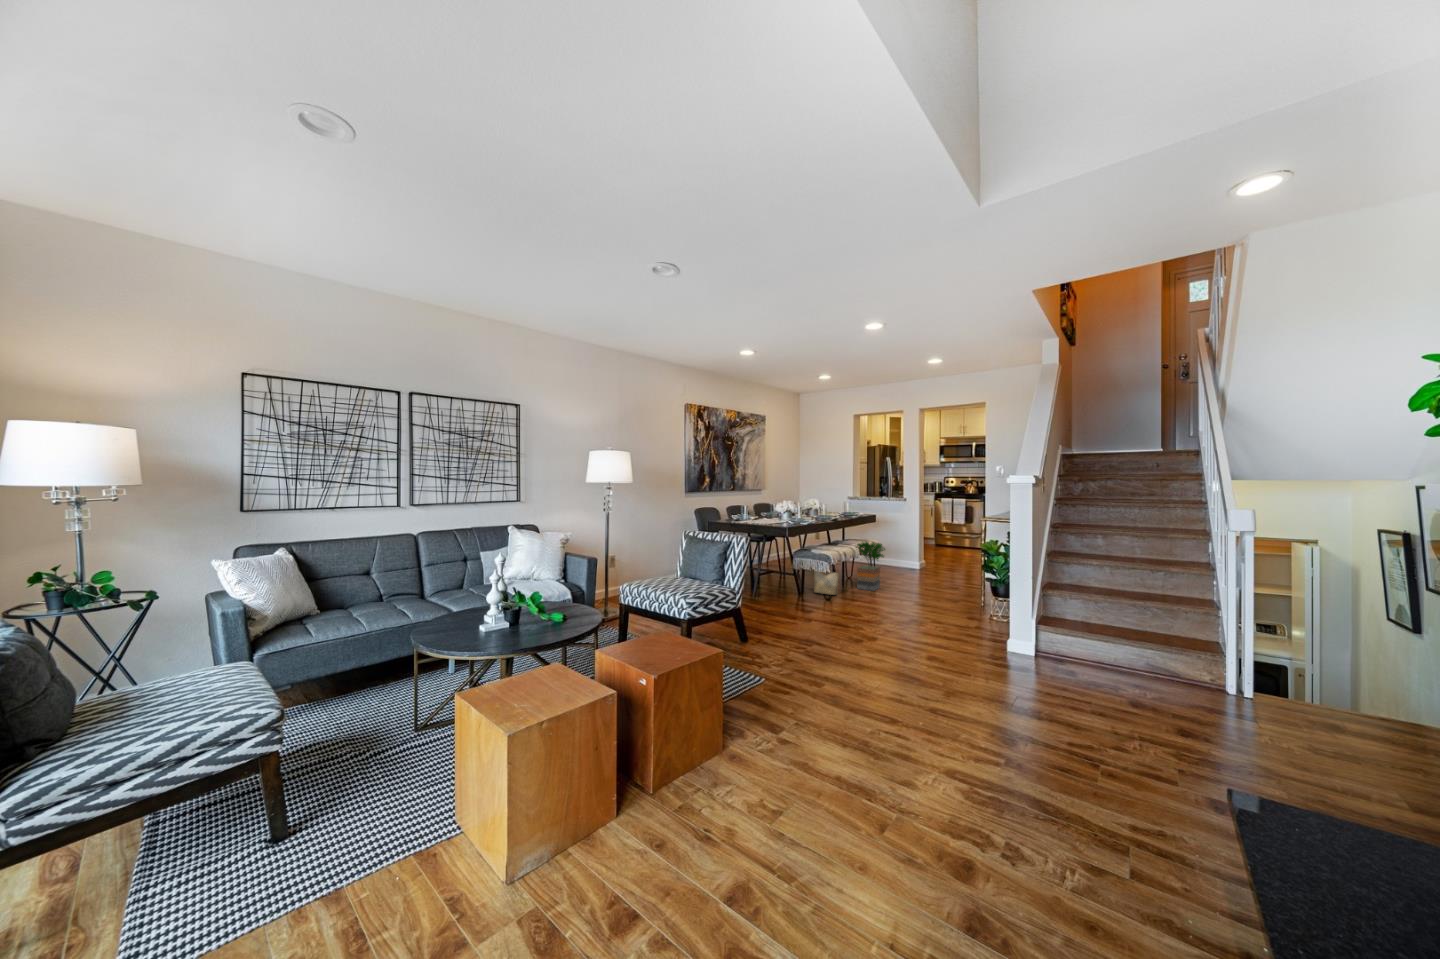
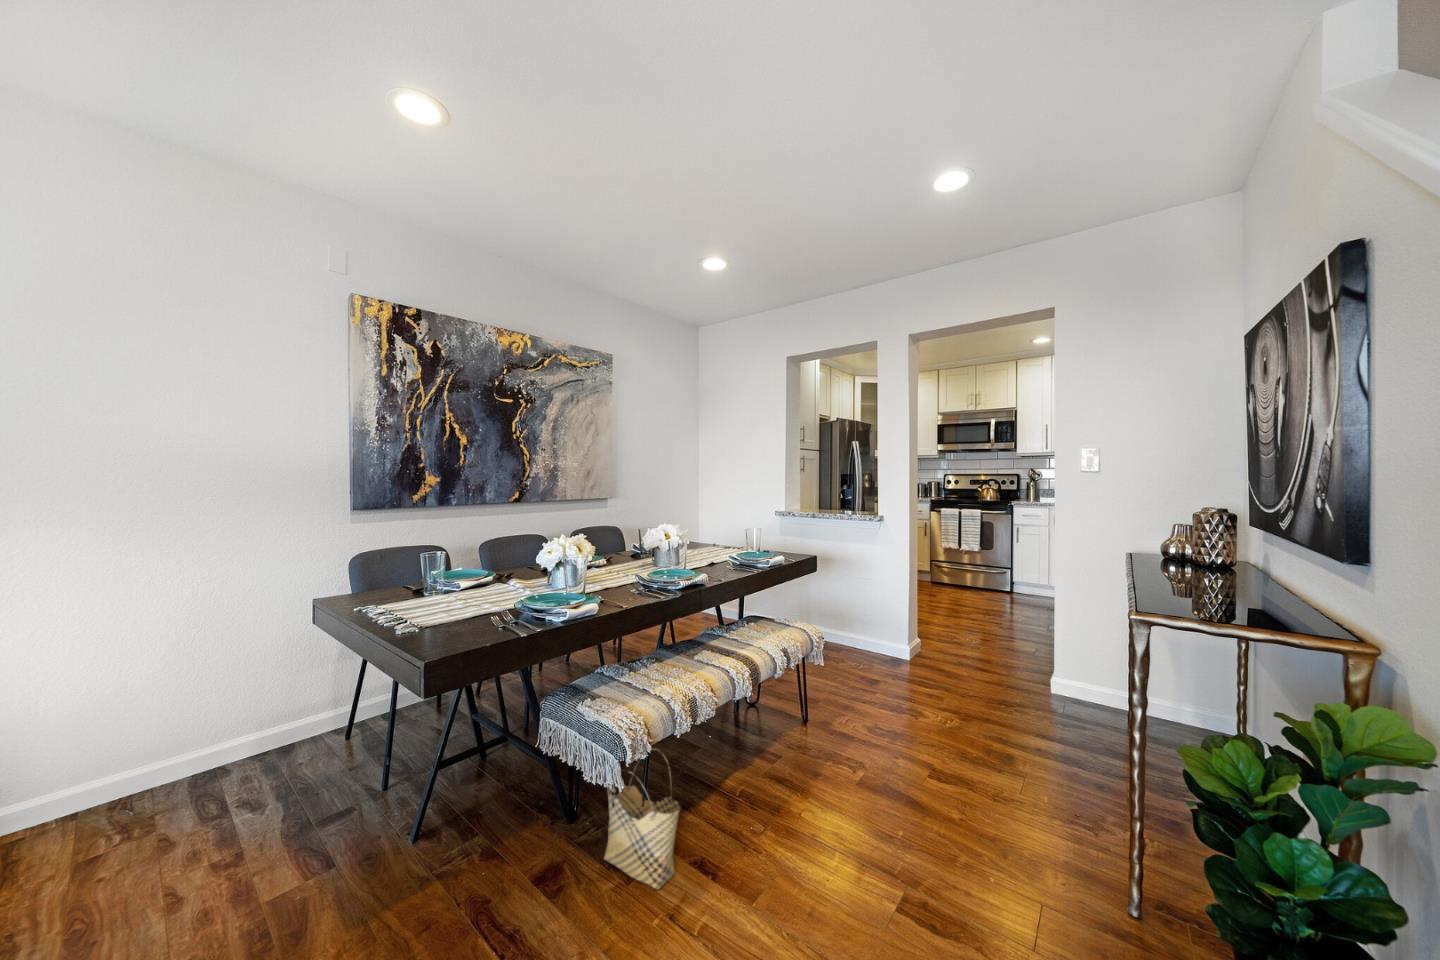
potted tree: present [856,541,885,591] -> none [750,667,838,833]

